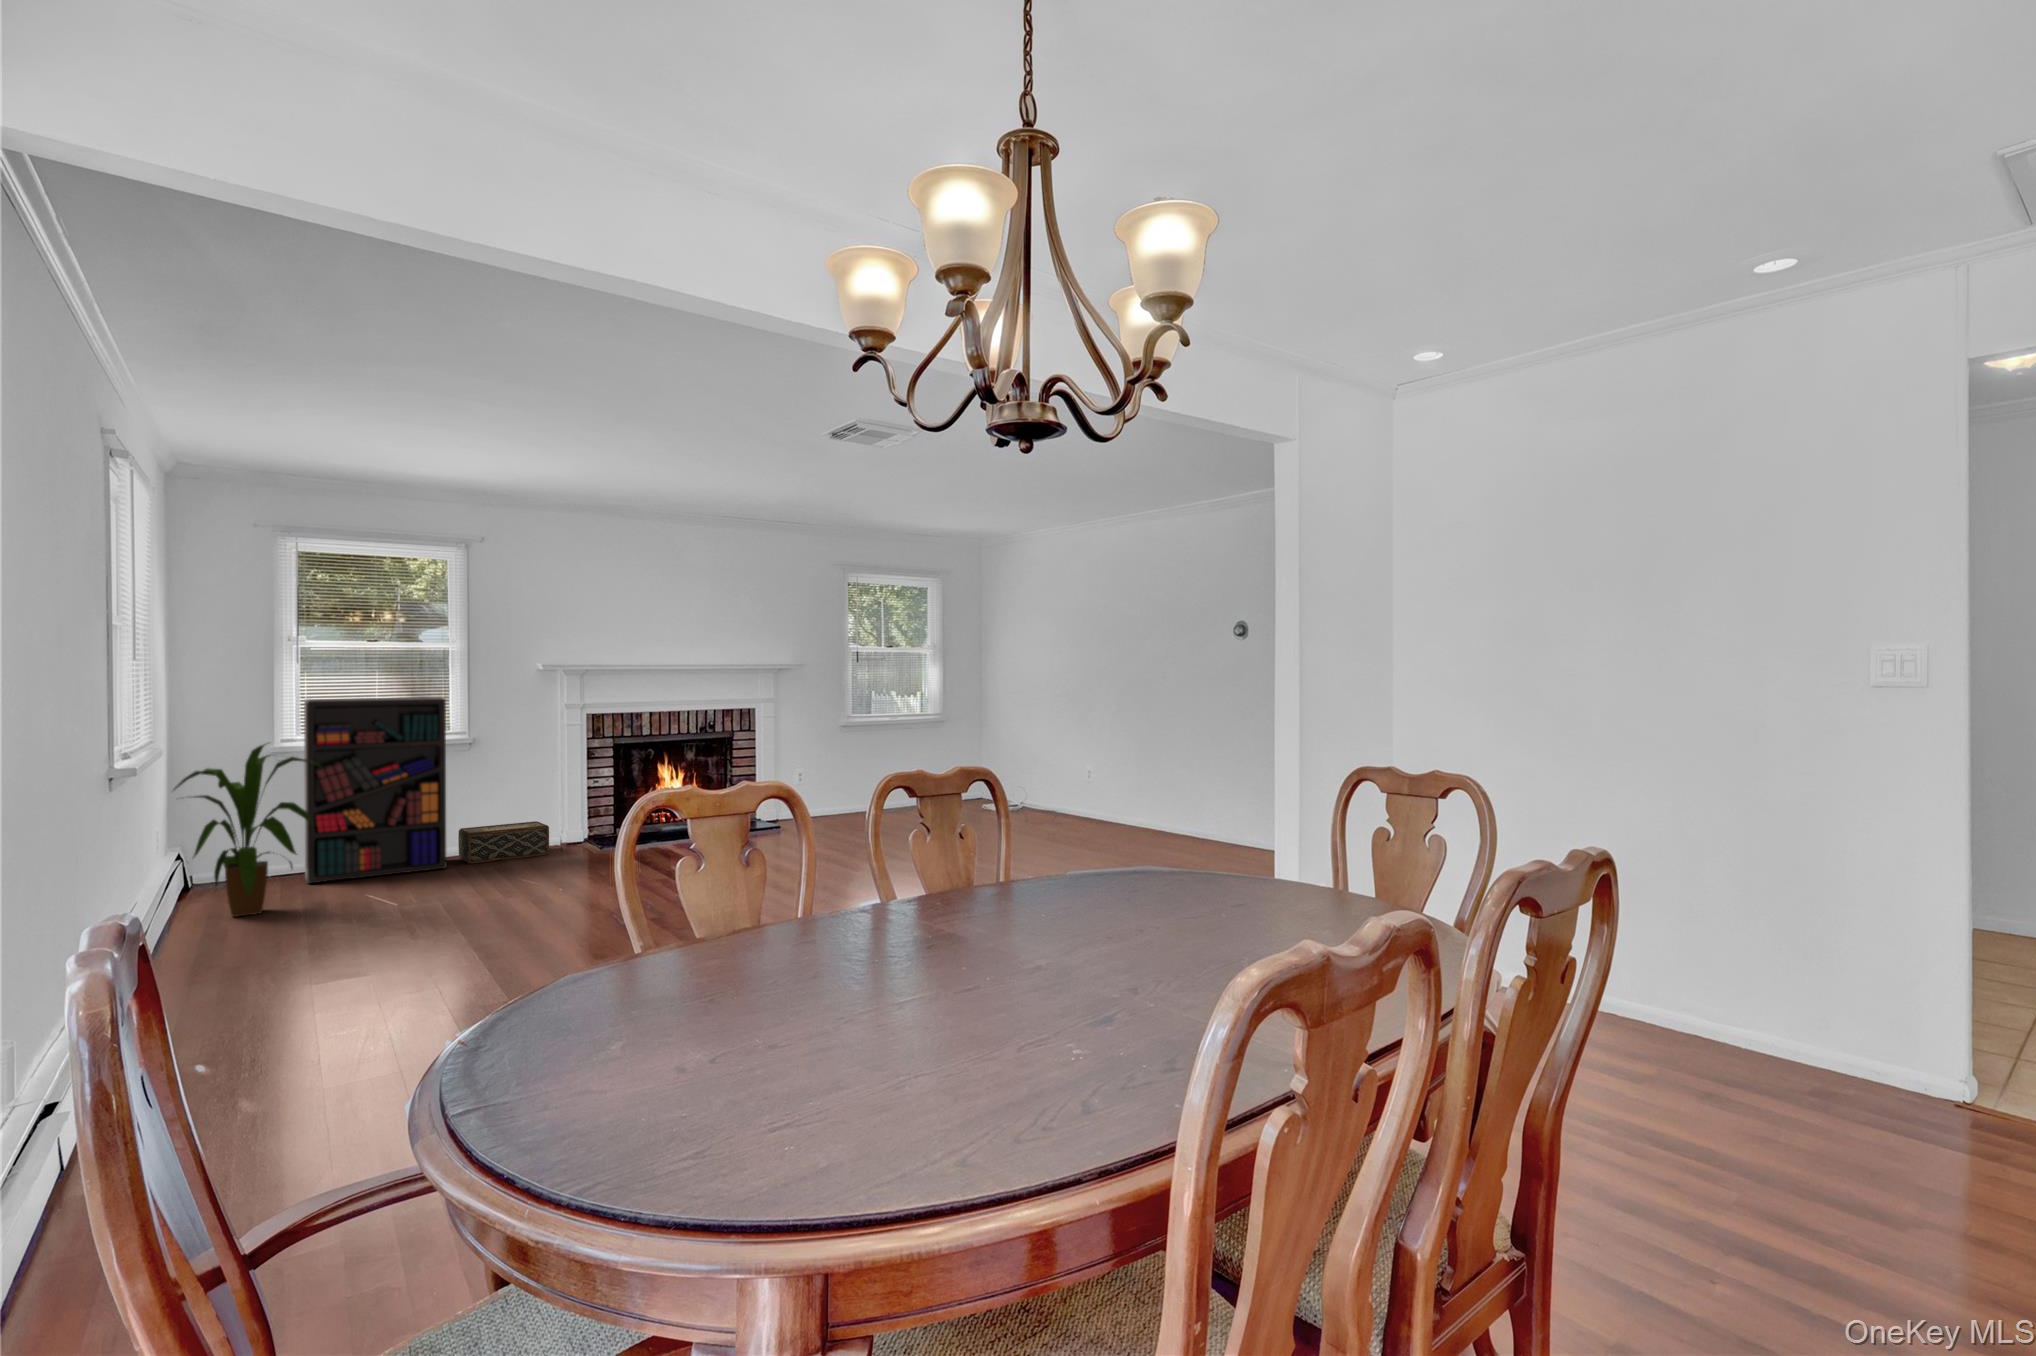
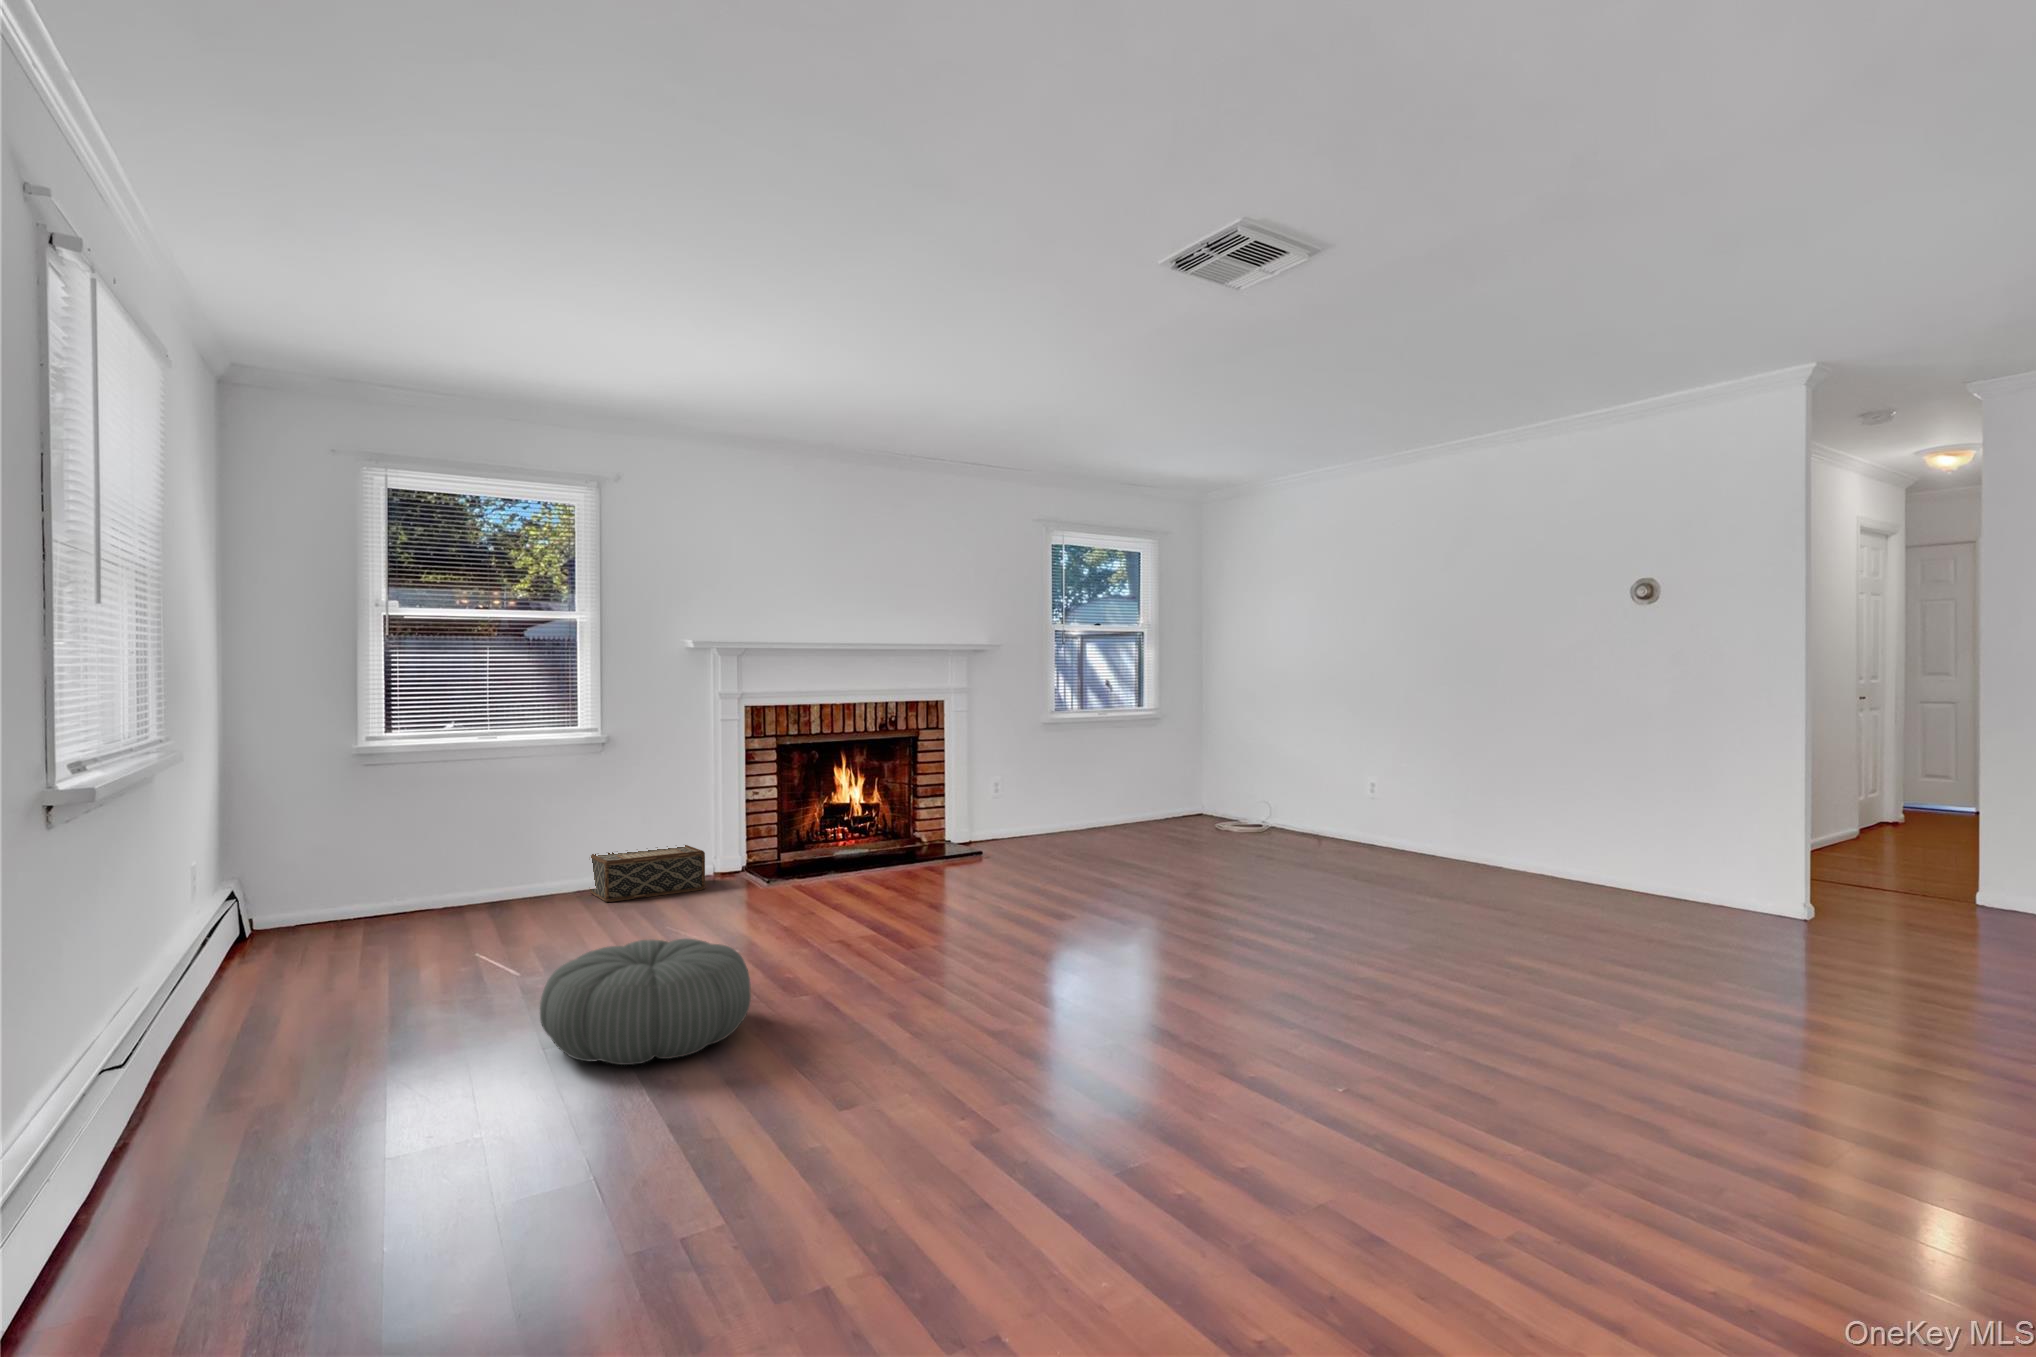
bookshelf: present [304,697,446,883] -> none [396,678,579,930]
house plant: present [174,744,323,917] -> none [222,732,429,985]
pouf: none [389,879,536,954] -> present [540,939,751,1065]

